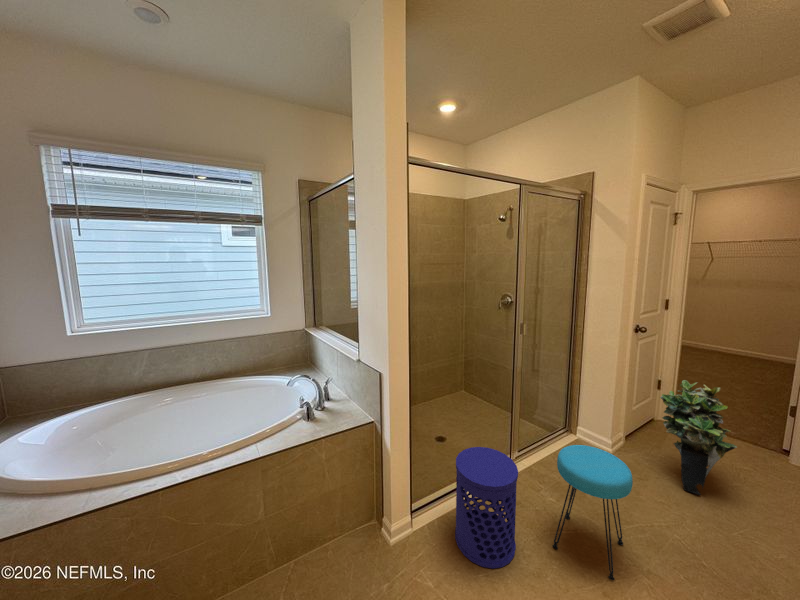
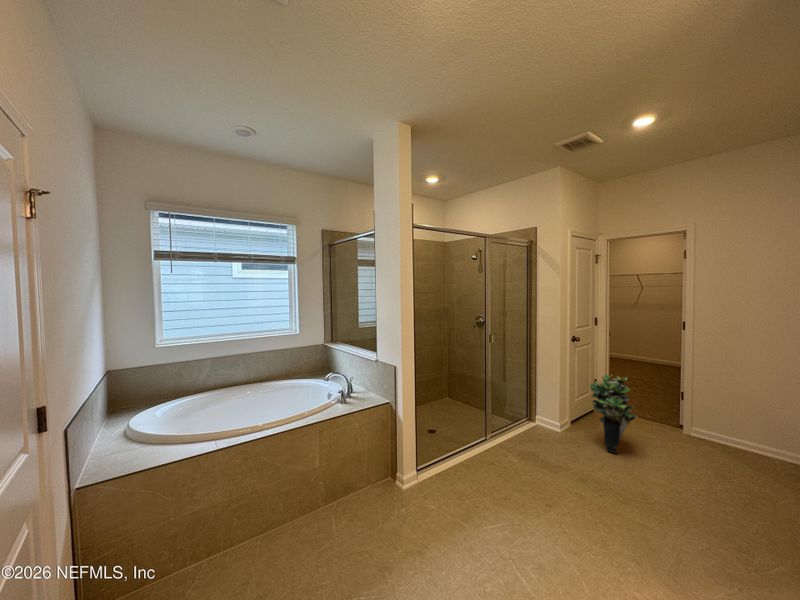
stool: present [553,445,633,580] -> none [515,415,563,499]
waste bin: present [455,447,518,569] -> none [448,420,490,498]

